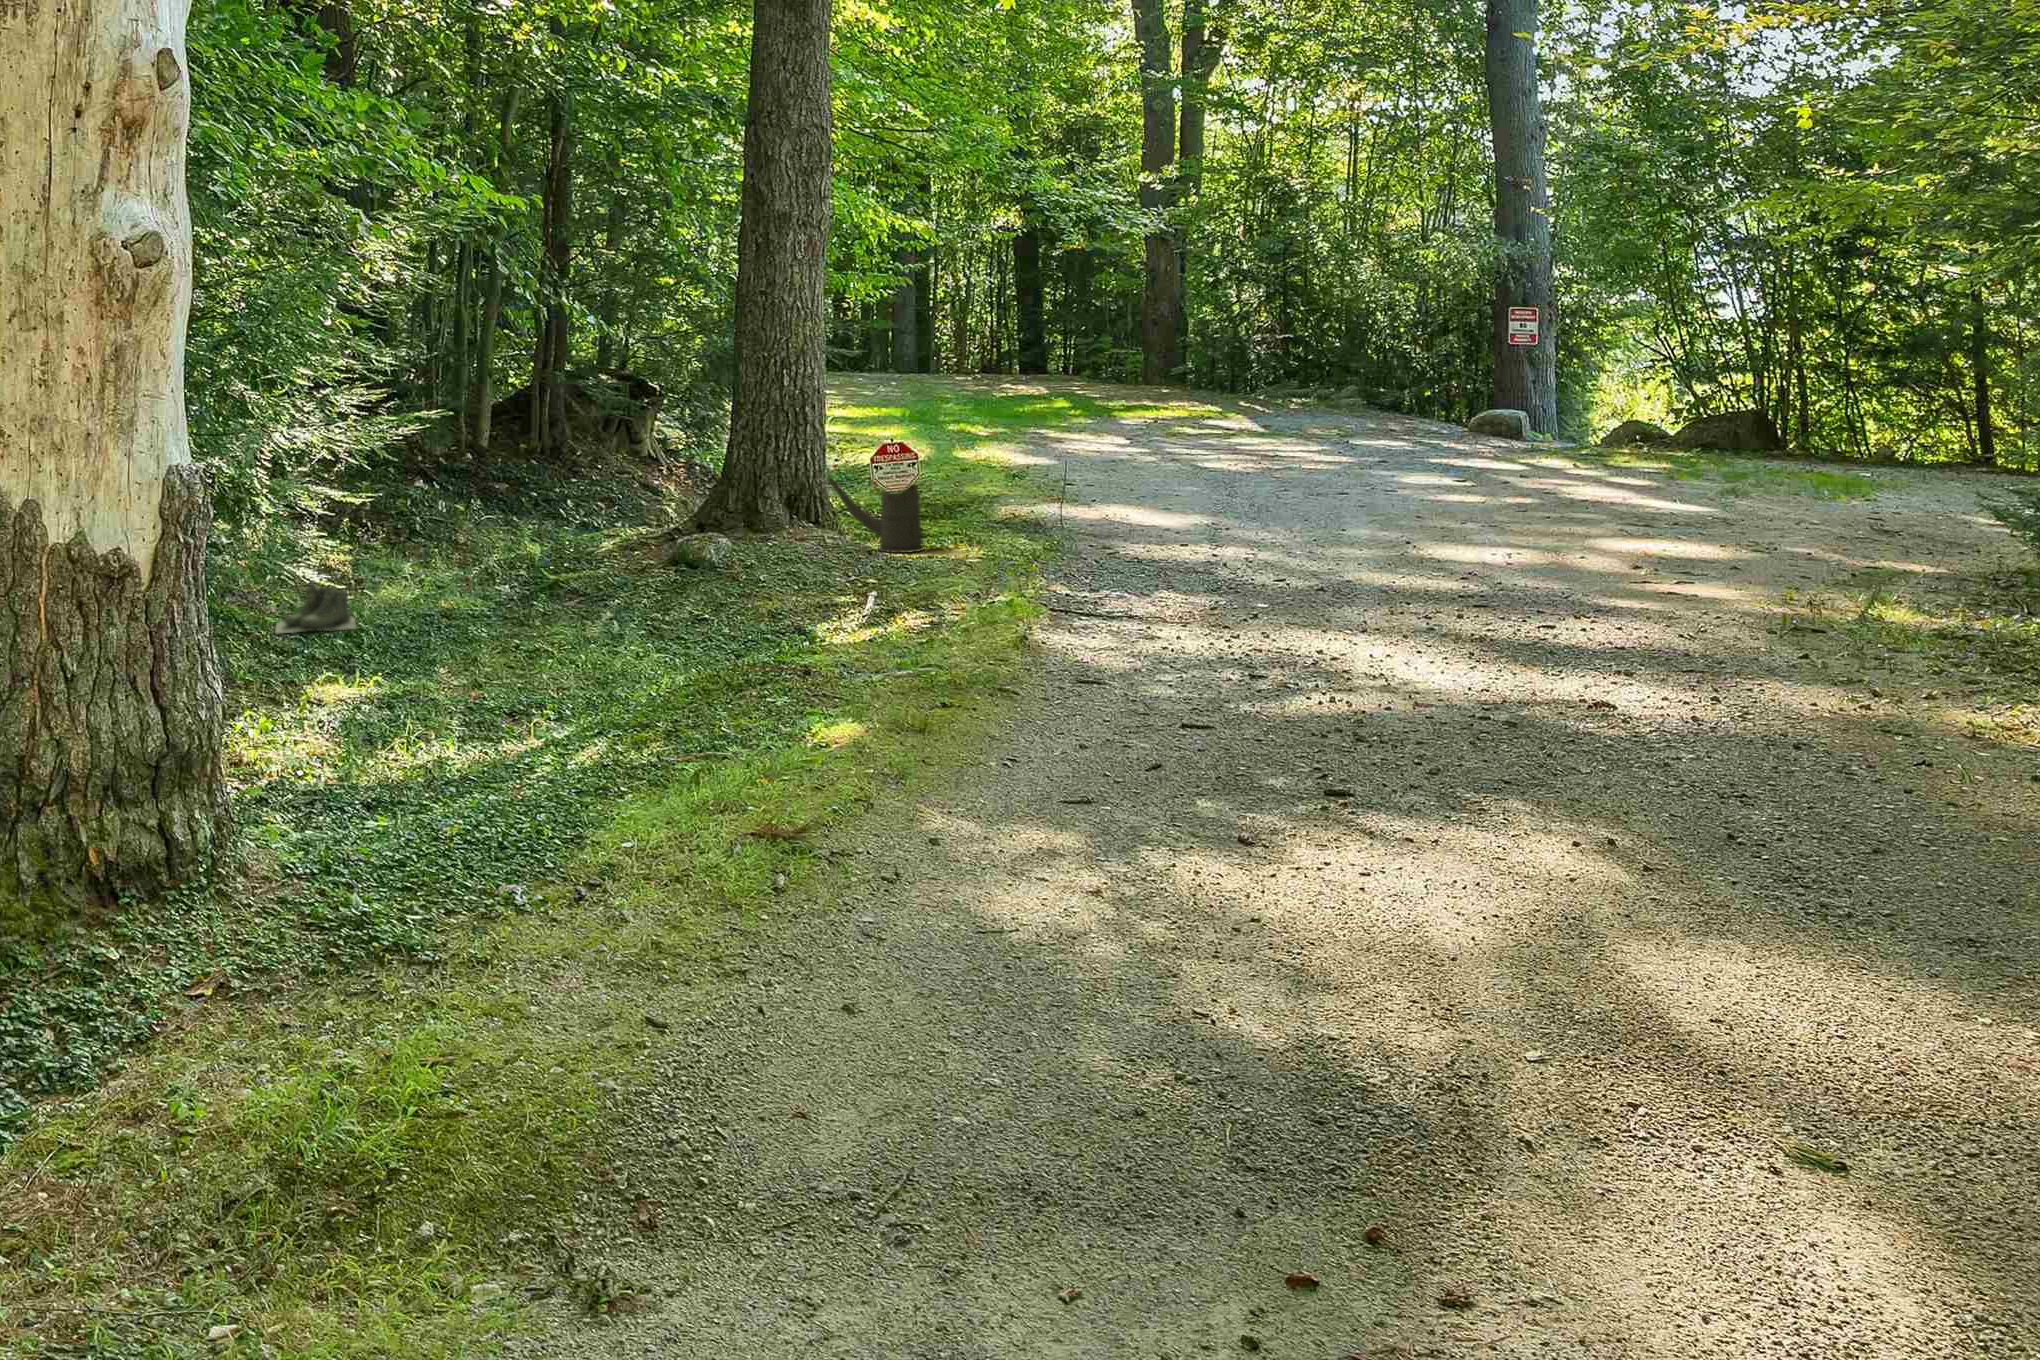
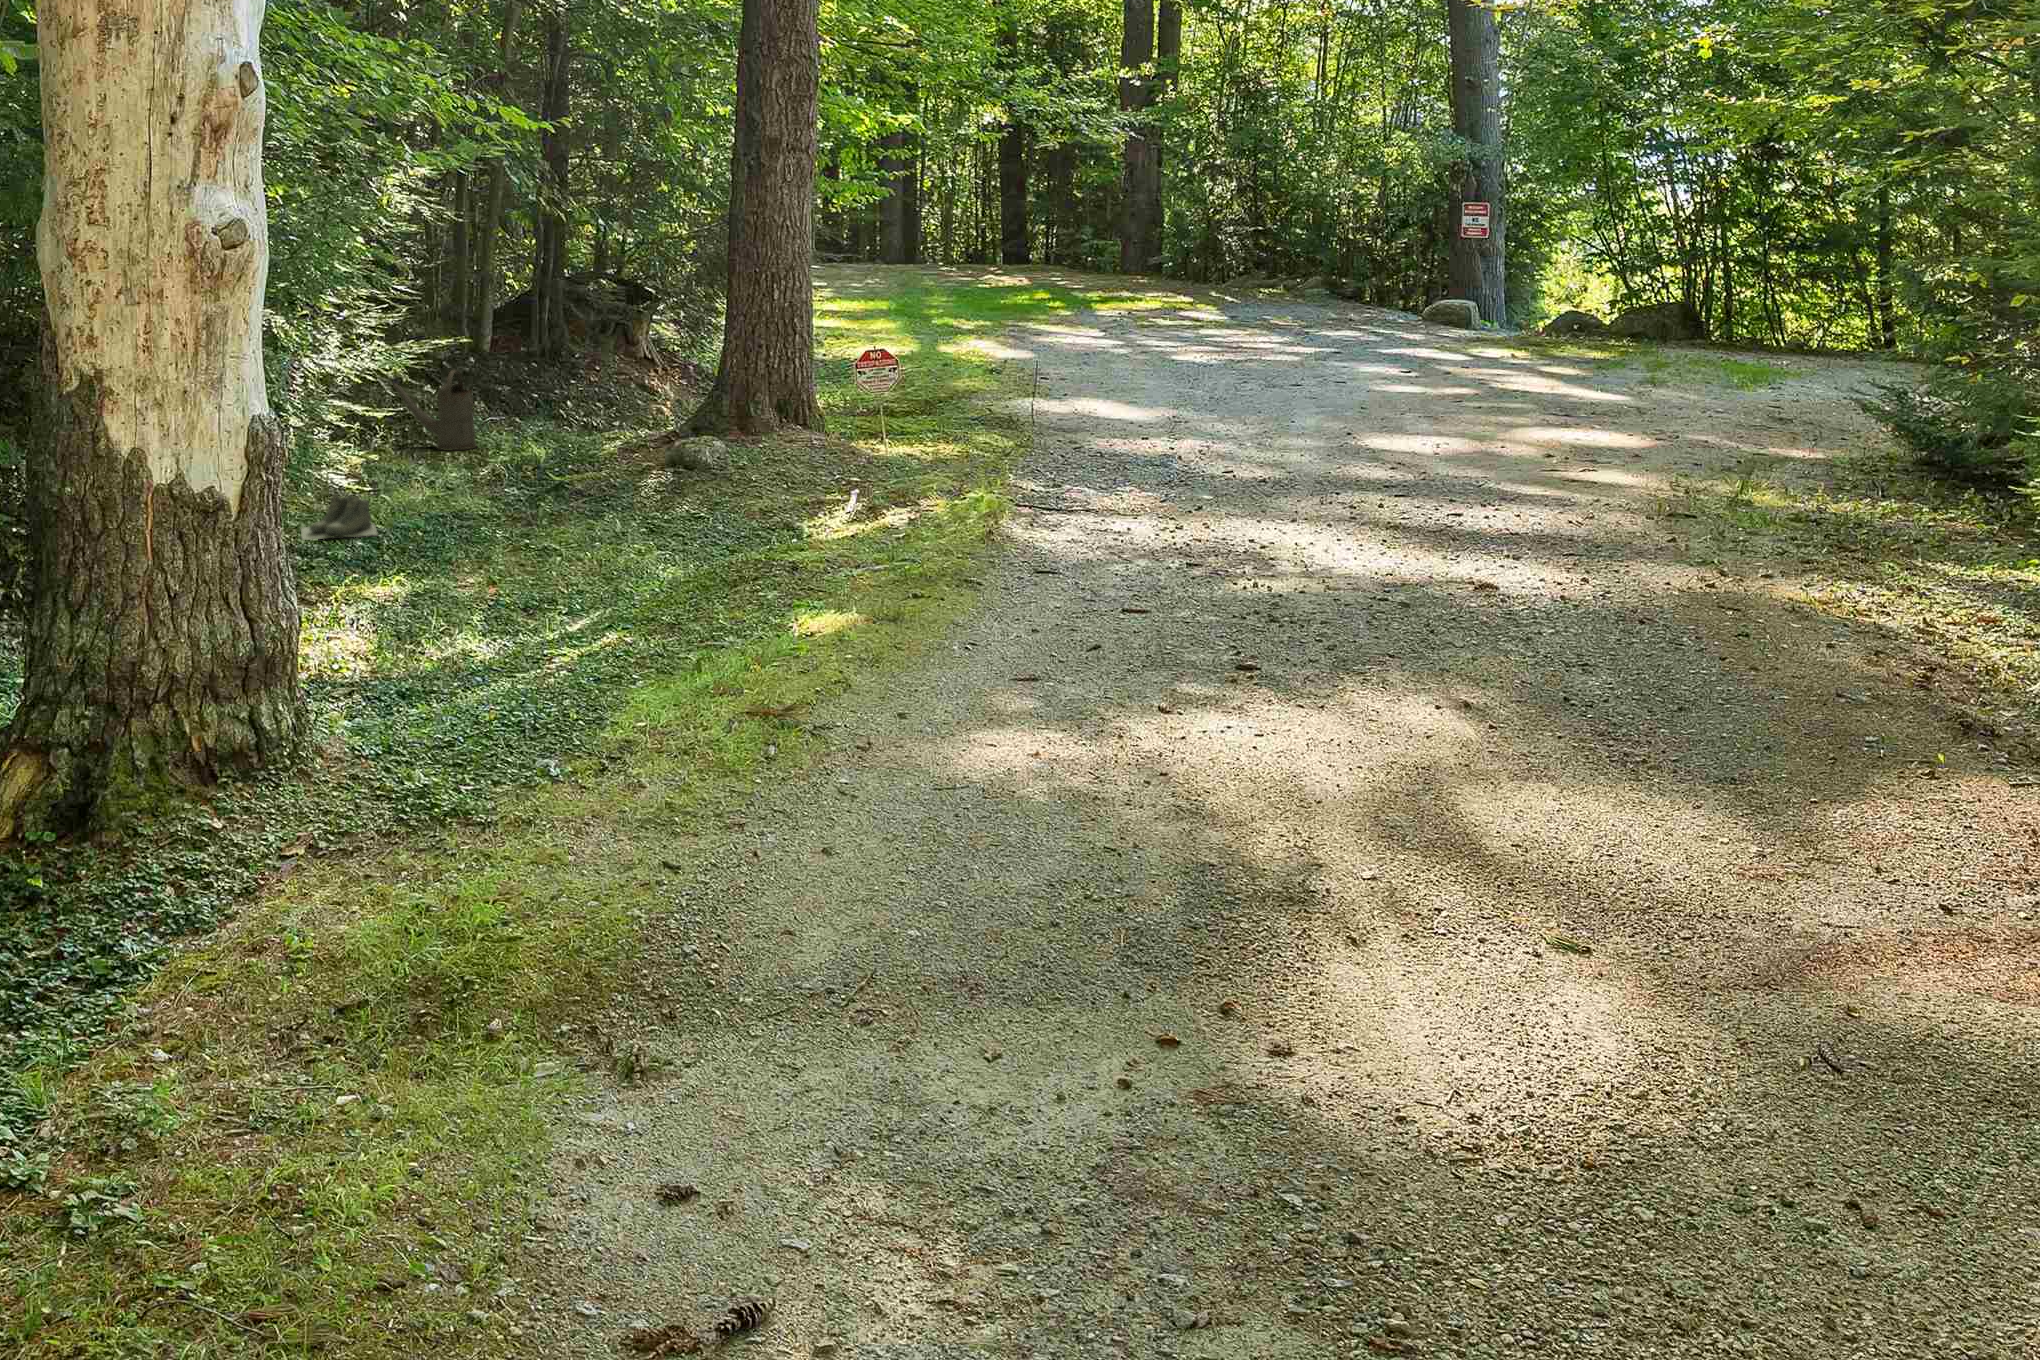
watering can: present [828,477,924,553] -> present [393,370,487,450]

